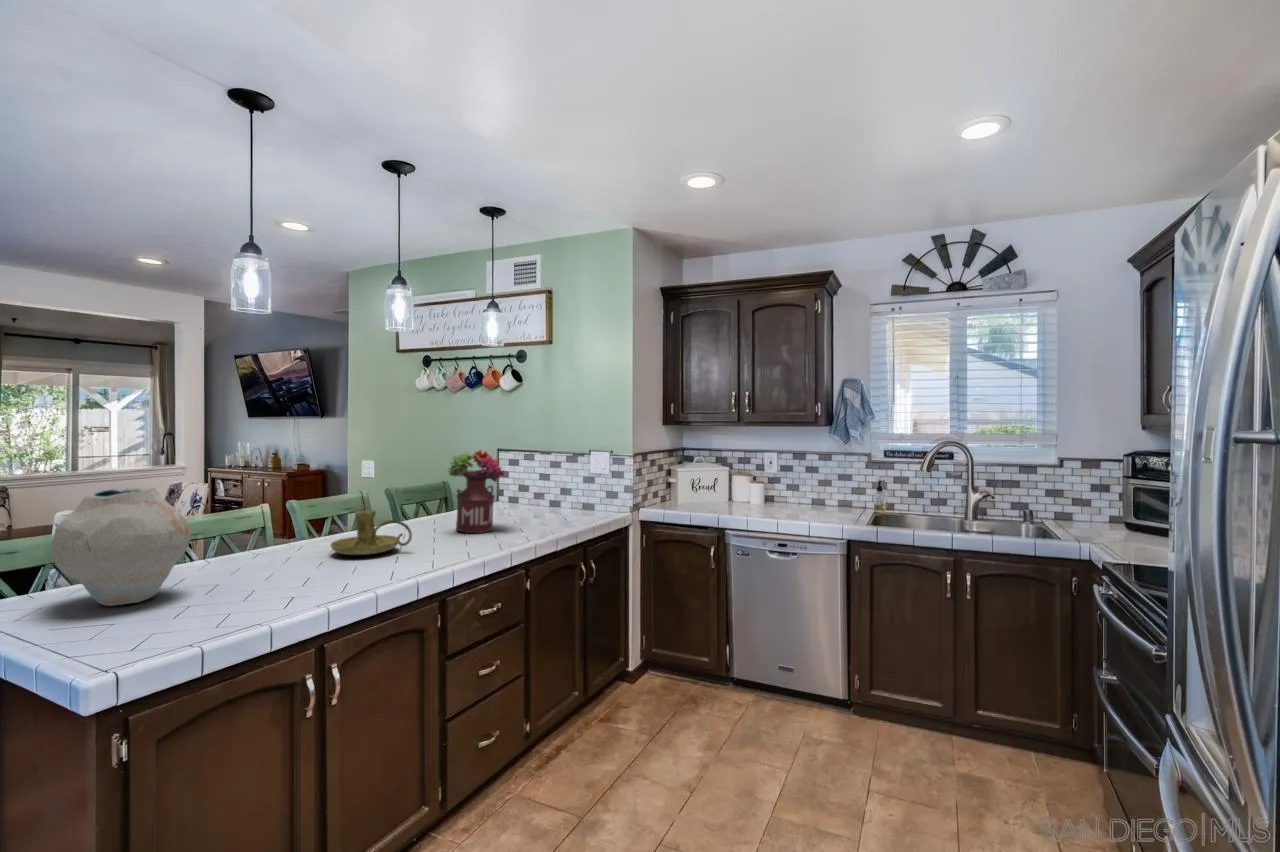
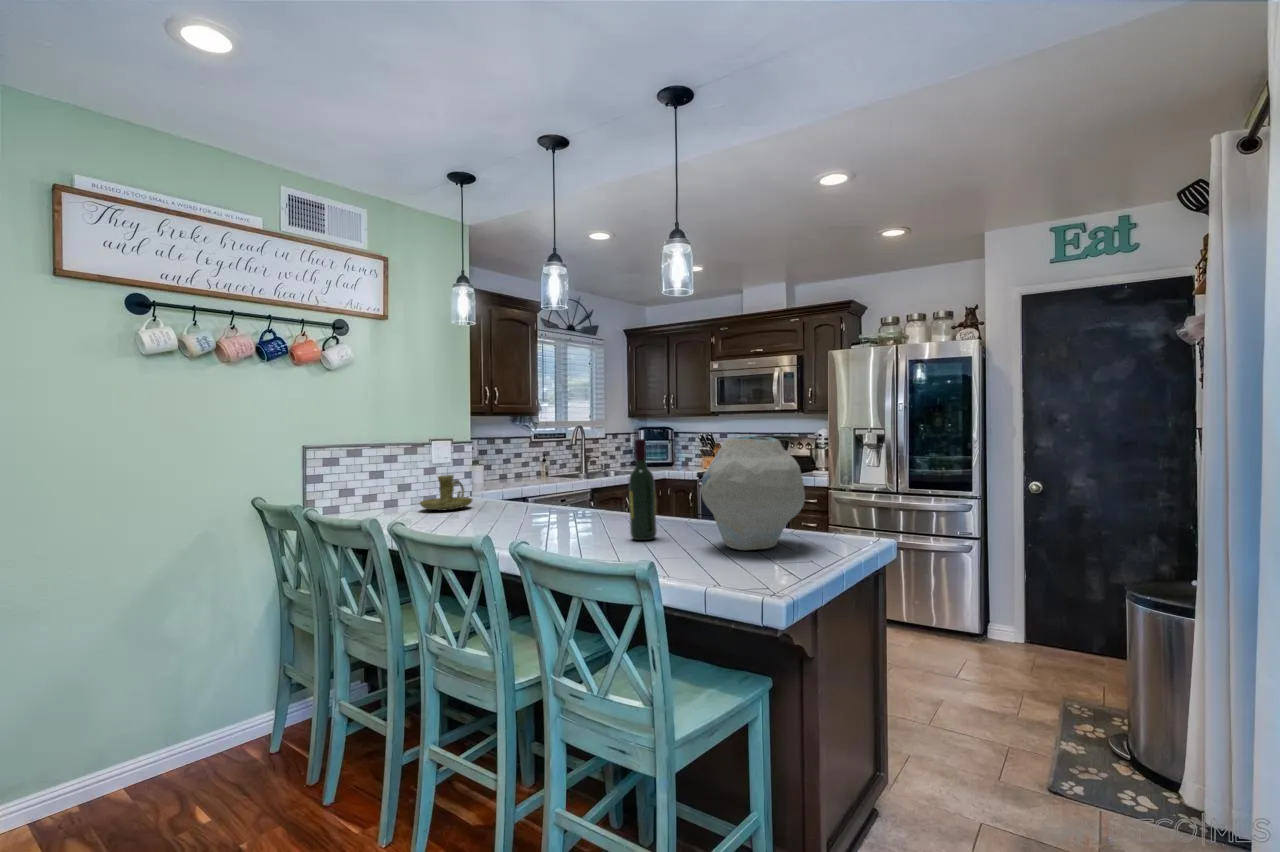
flower arrangement: present [448,450,505,533] -> none [476,429,530,515]
wine bottle: none [235,477,264,572] -> present [629,439,657,540]
candle holder: present [331,510,412,555] -> present [420,475,472,510]

